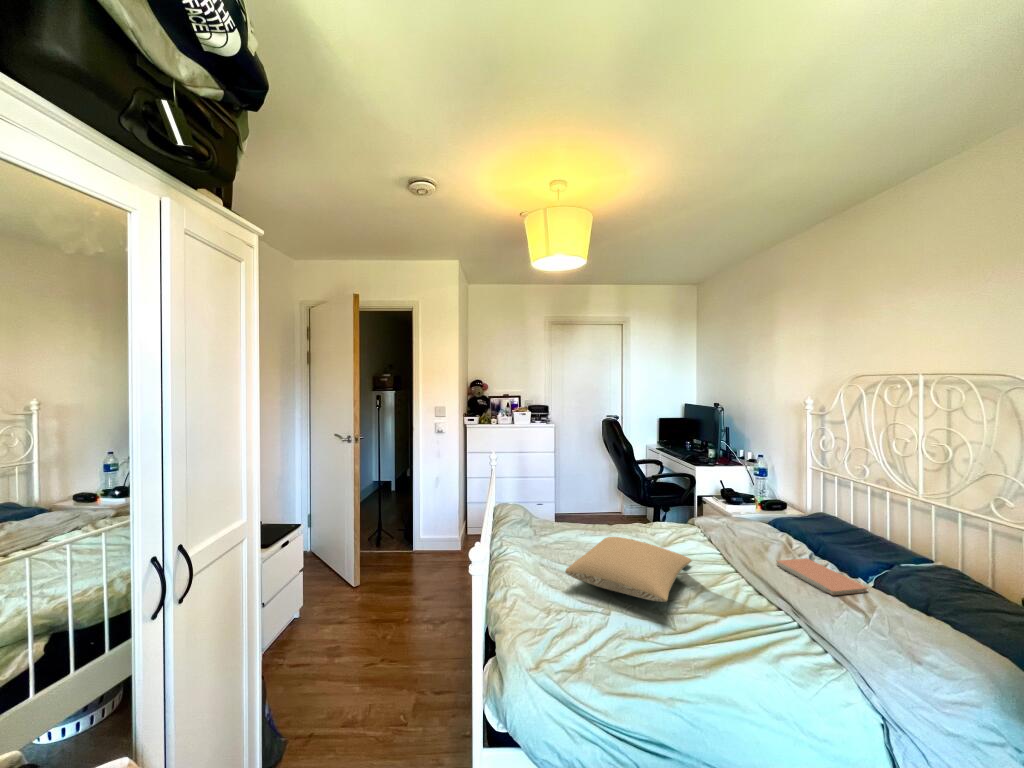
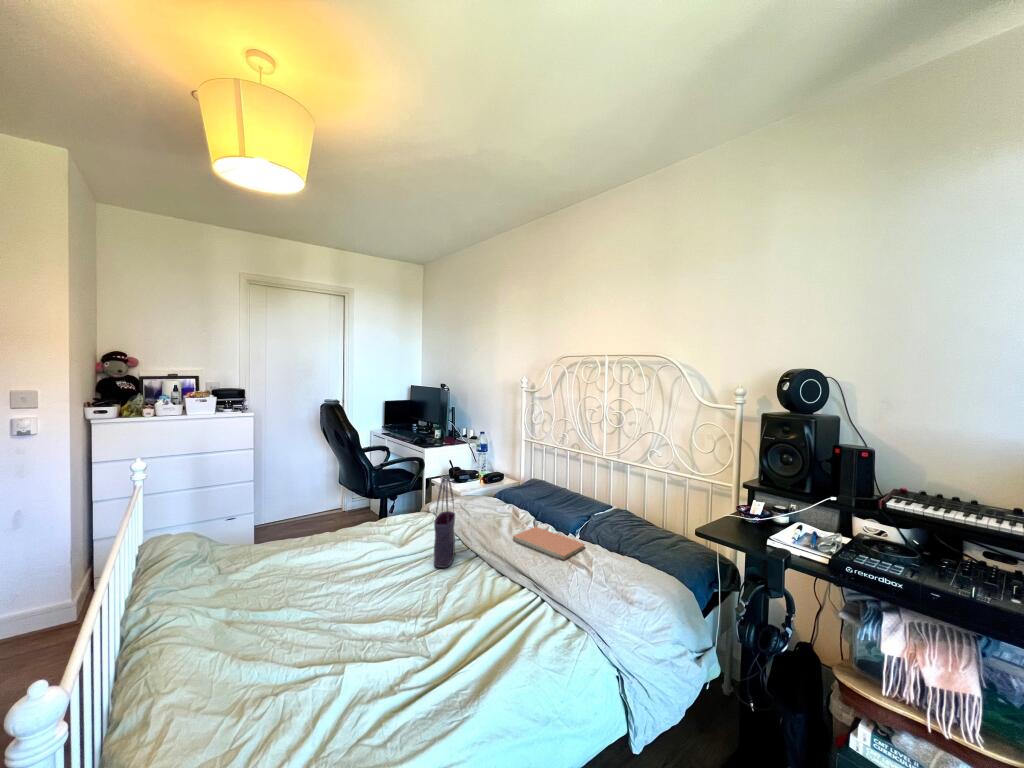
tote bag: none [692,491,714,573] -> present [434,478,455,568]
pillow: present [565,537,691,602] -> none [270,552,436,632]

